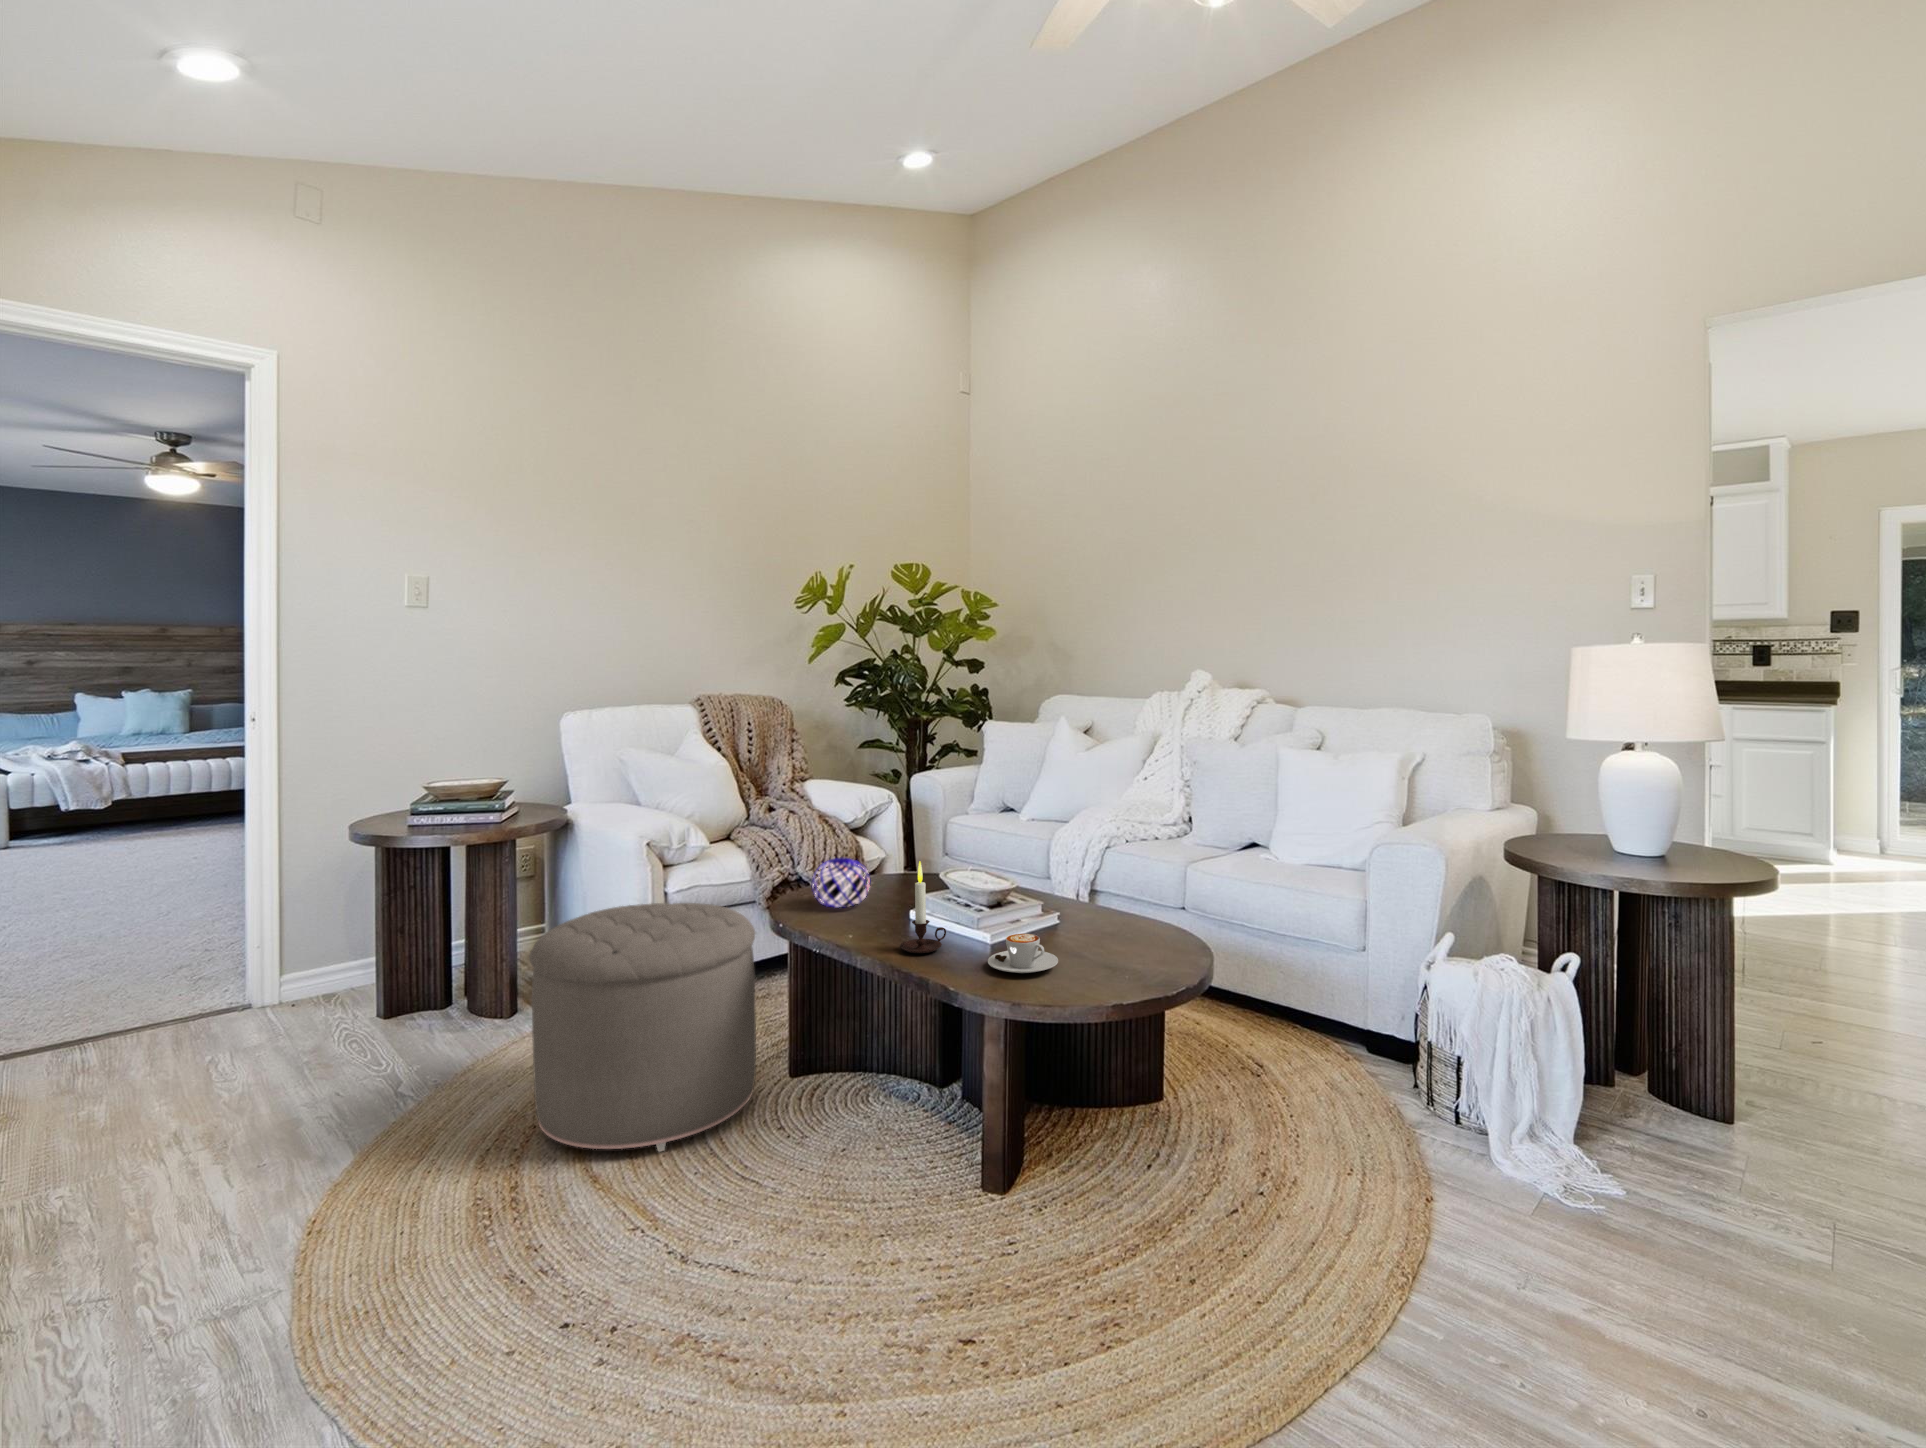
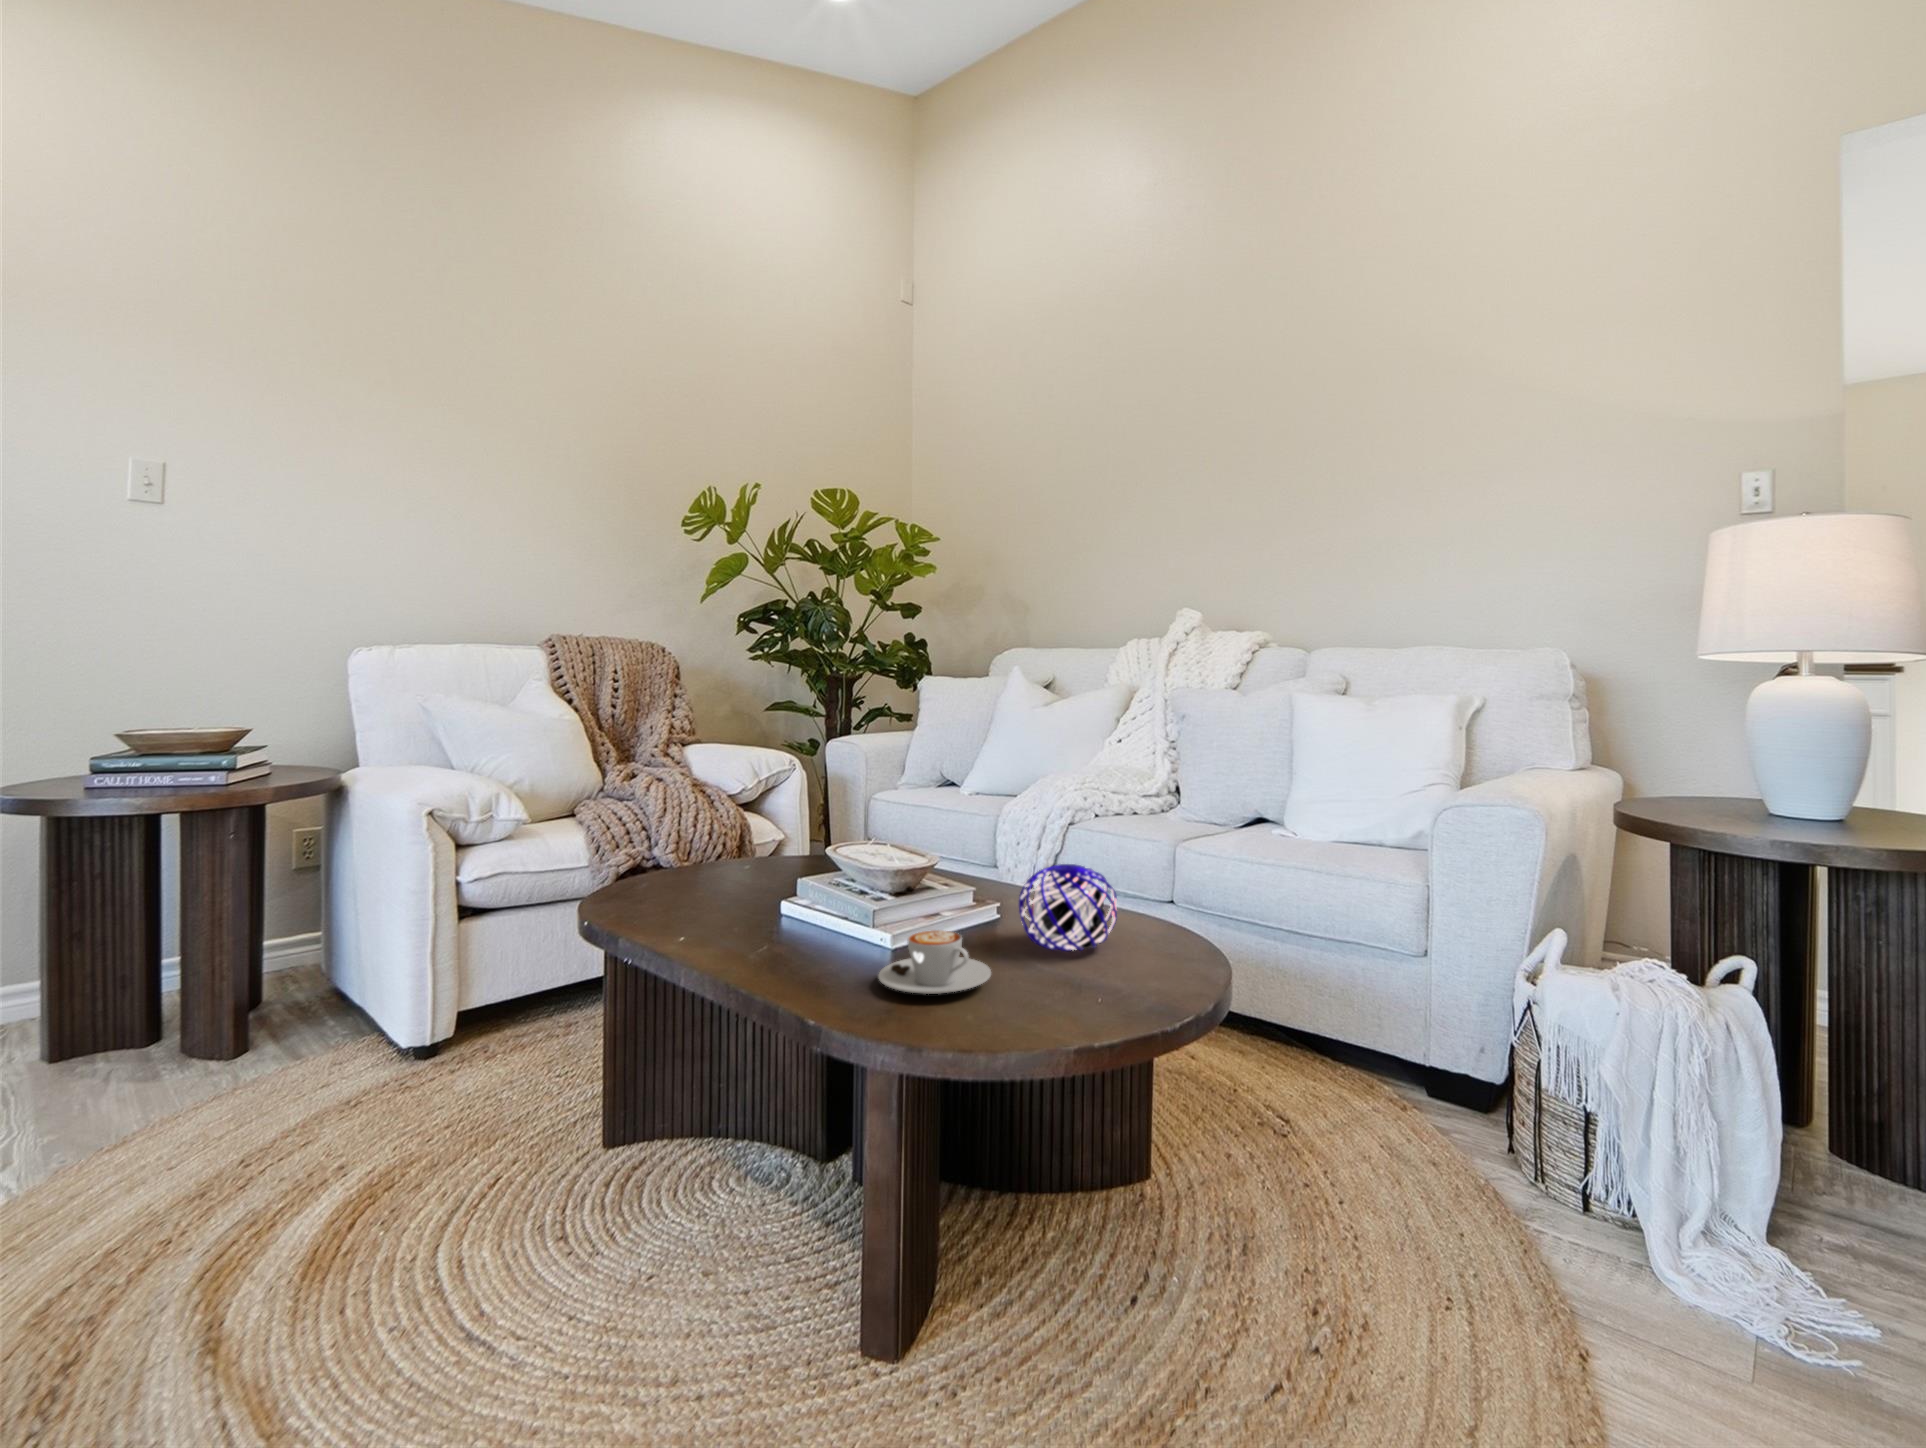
decorative orb: present [812,858,871,908] -> present [1019,864,1117,951]
candle: present [900,861,946,953] -> none [746,818,822,962]
ottoman: present [529,903,756,1152] -> none [147,891,542,1288]

